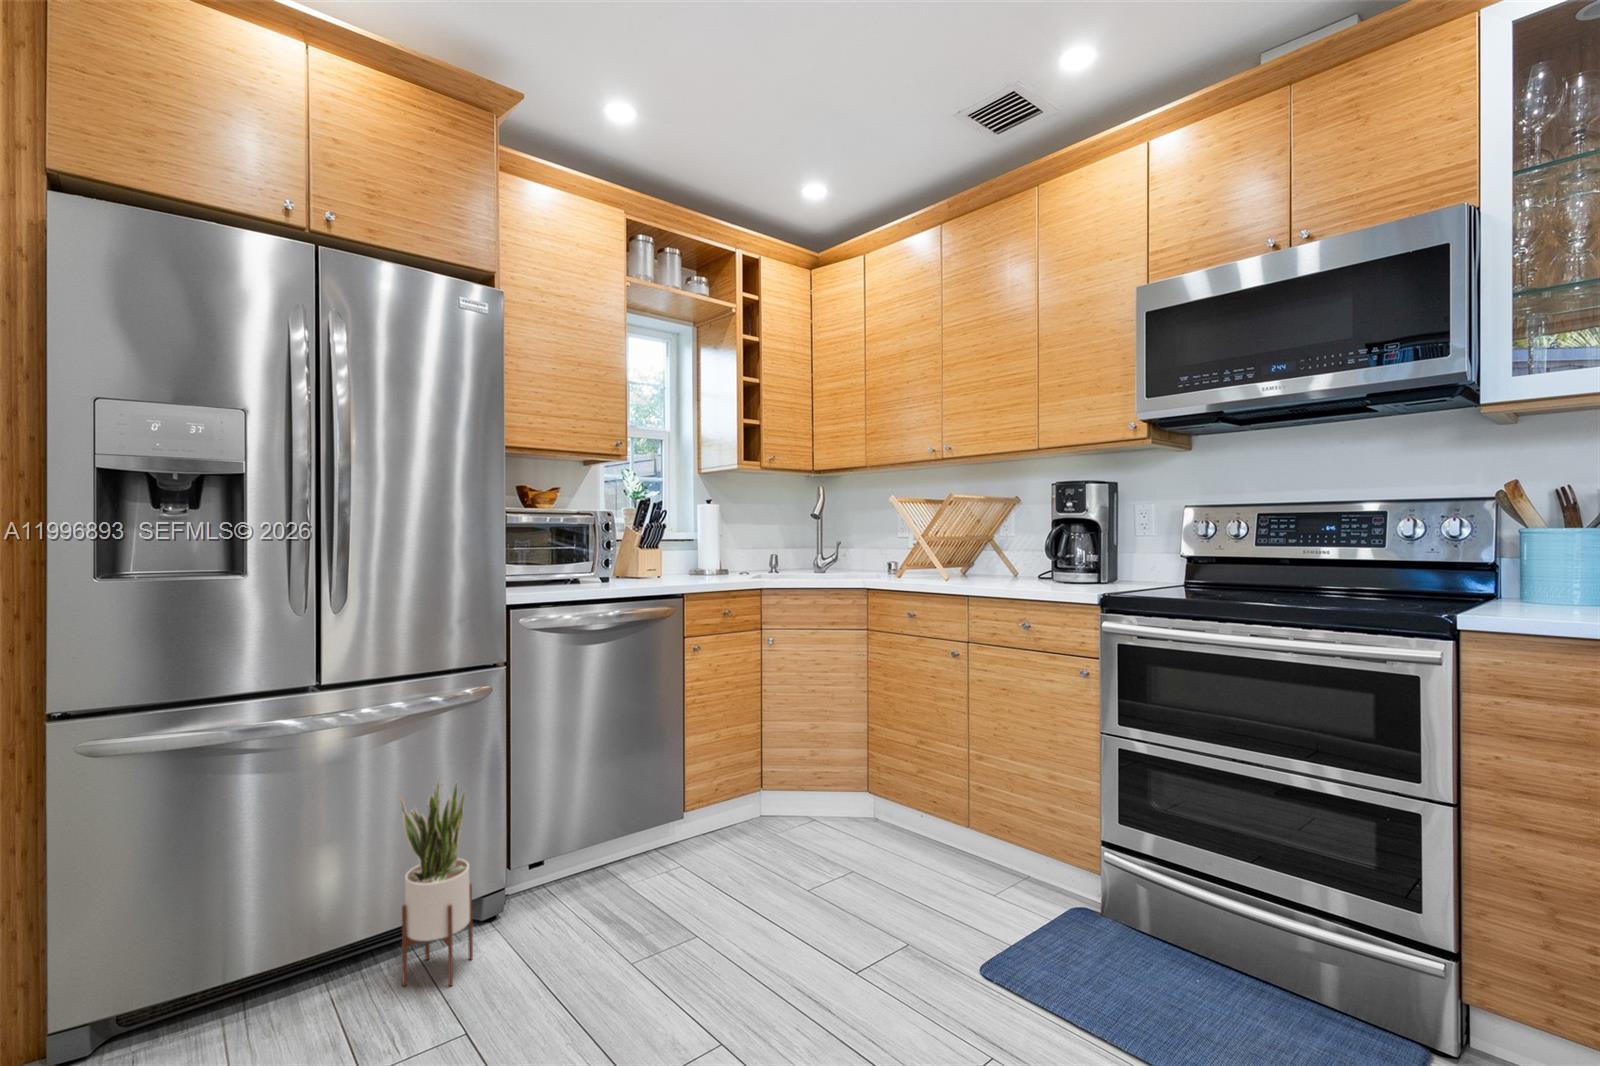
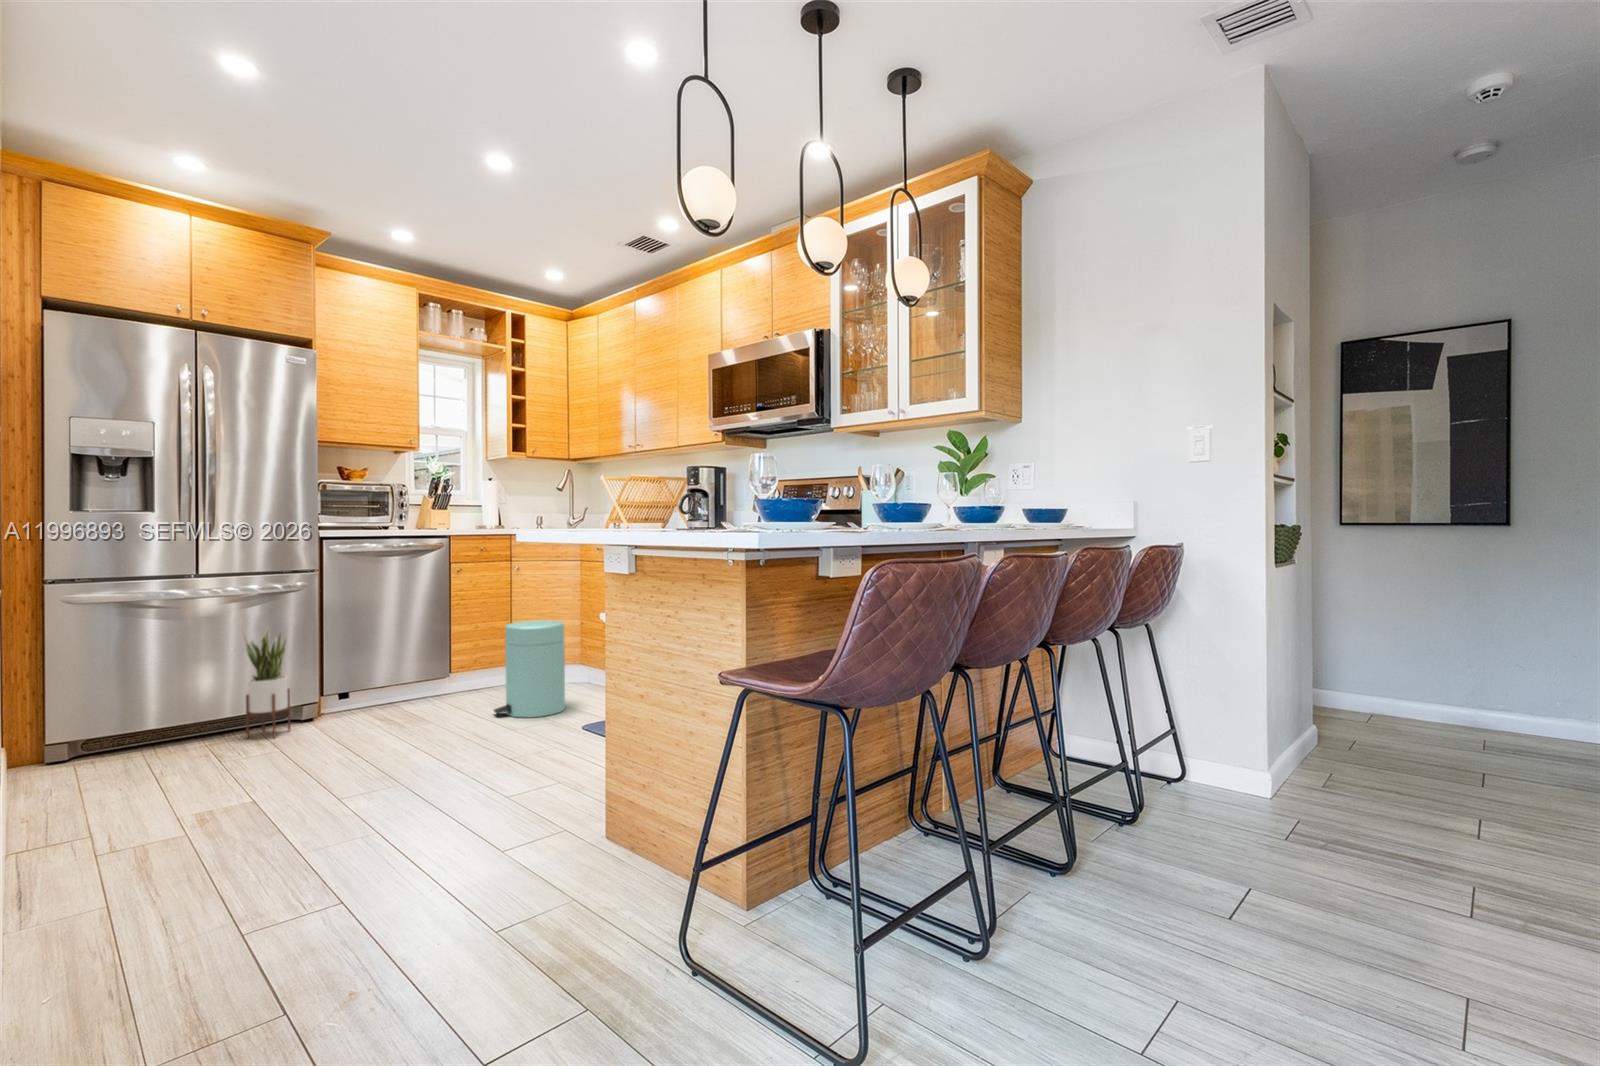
trash can: none [797,742,911,929] -> present [494,620,565,717]

